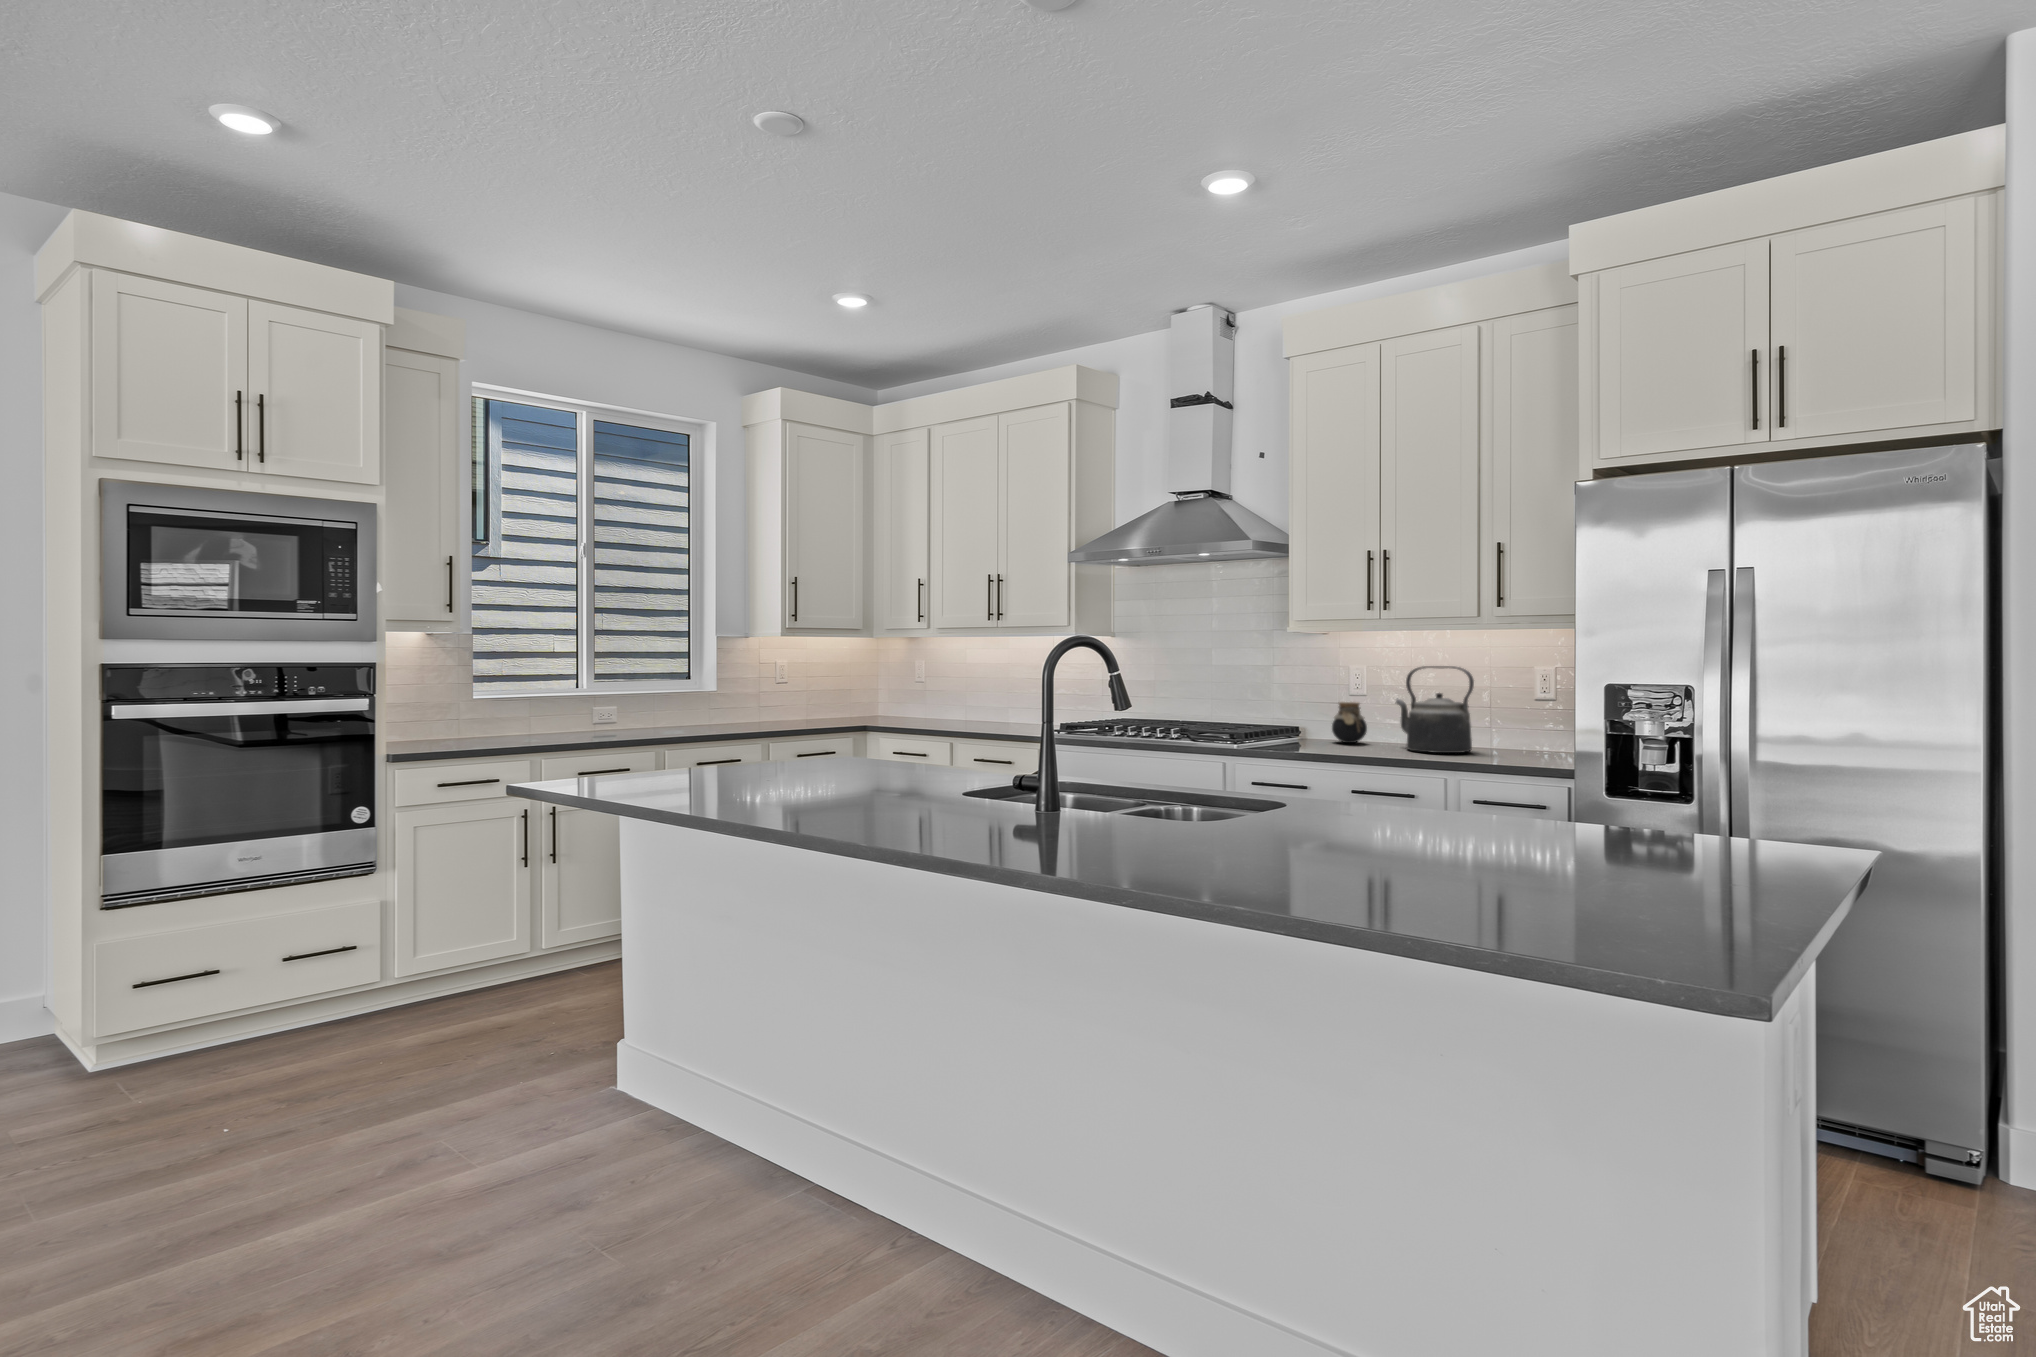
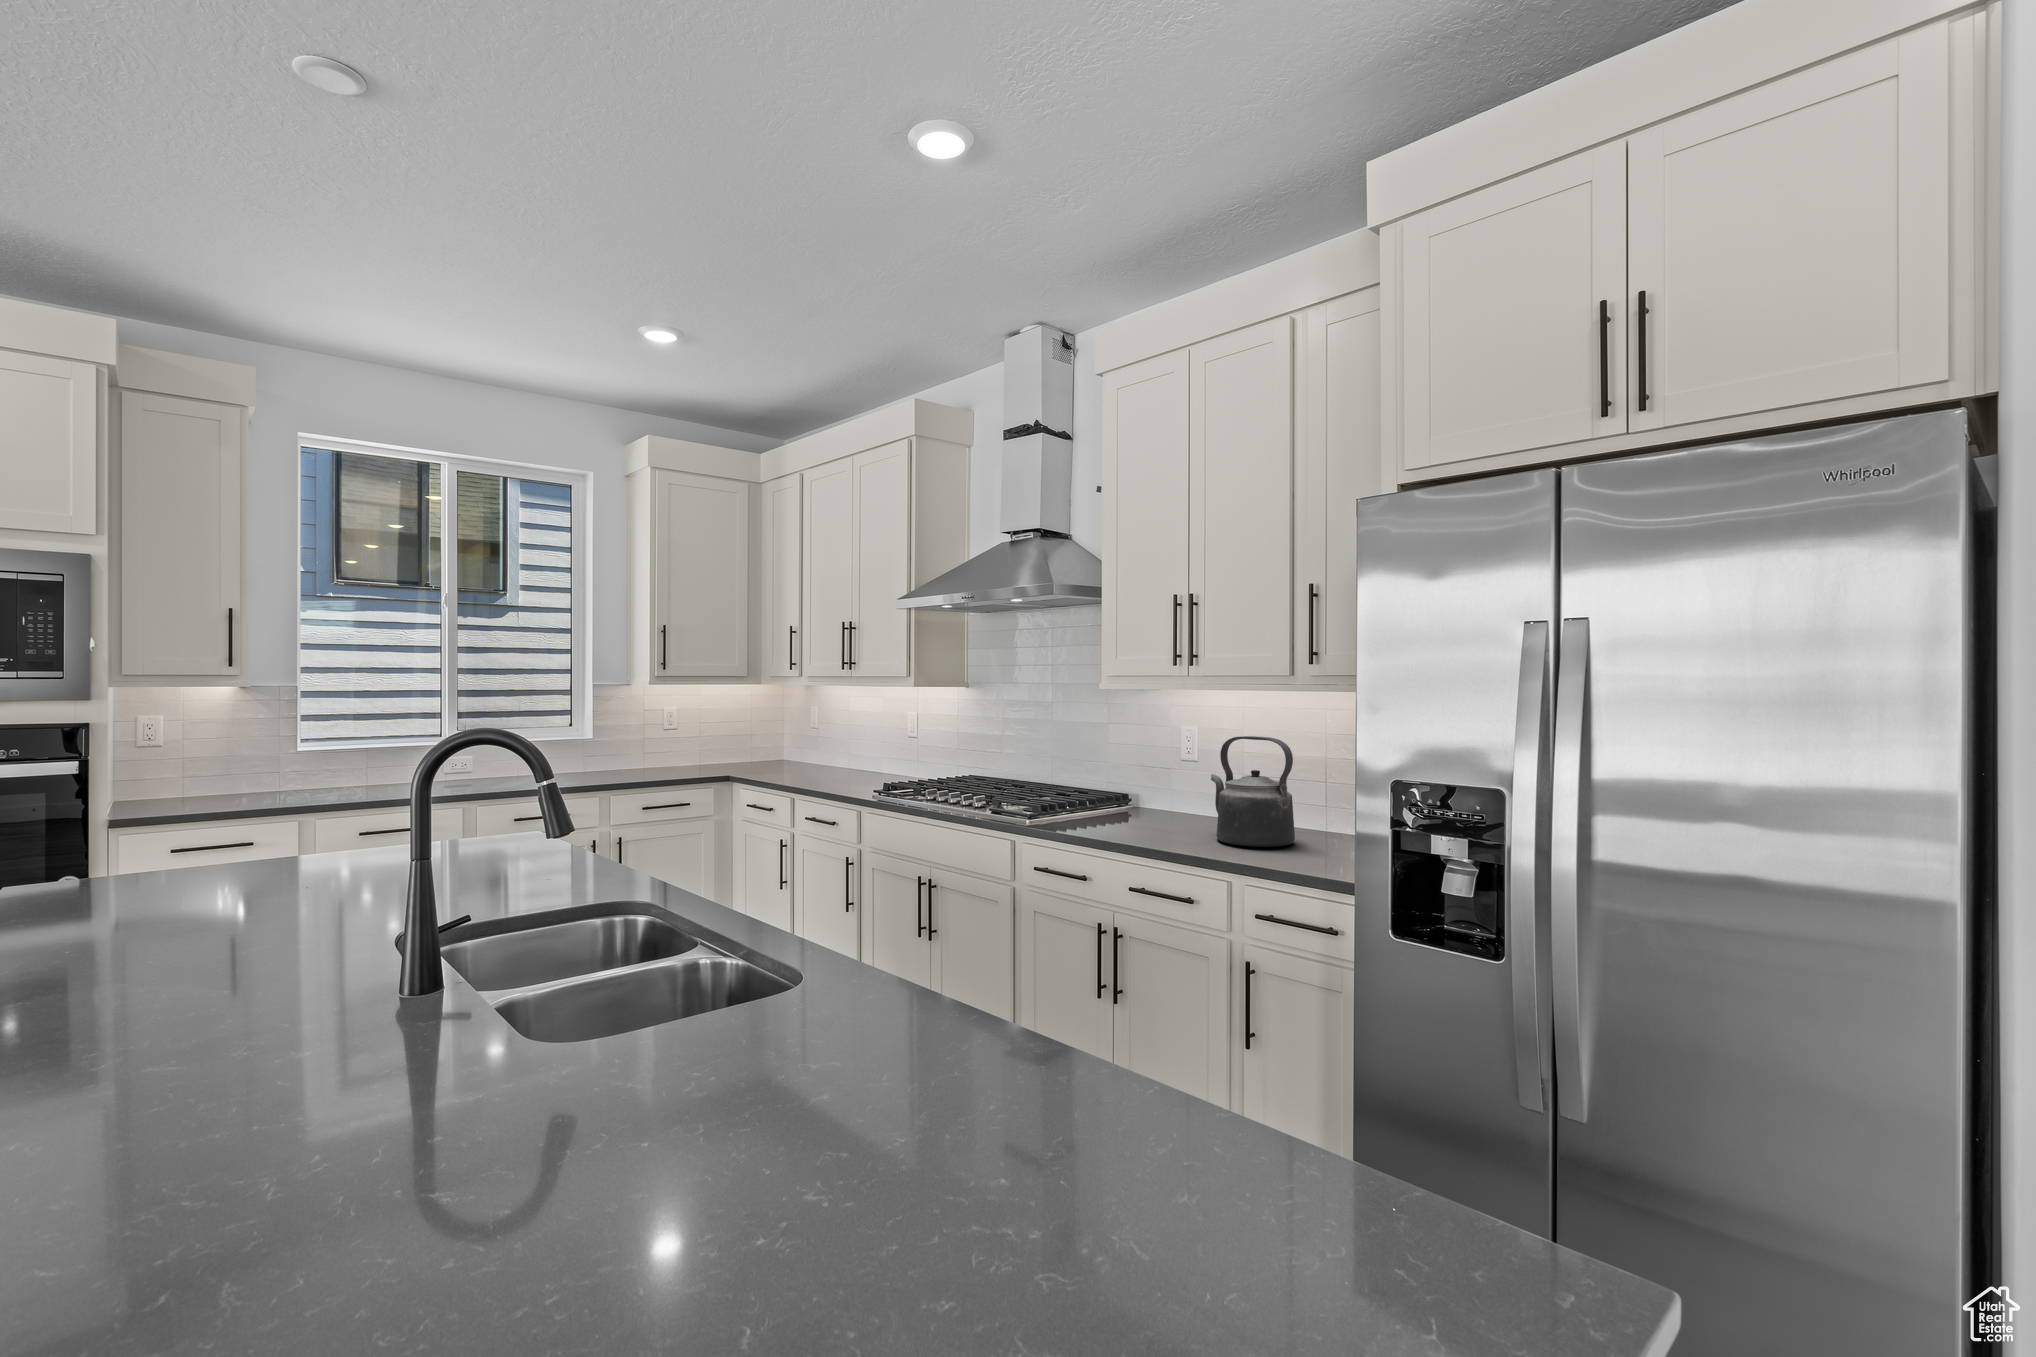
jar: present [1332,702,1367,743] -> none [1142,776,1183,826]

